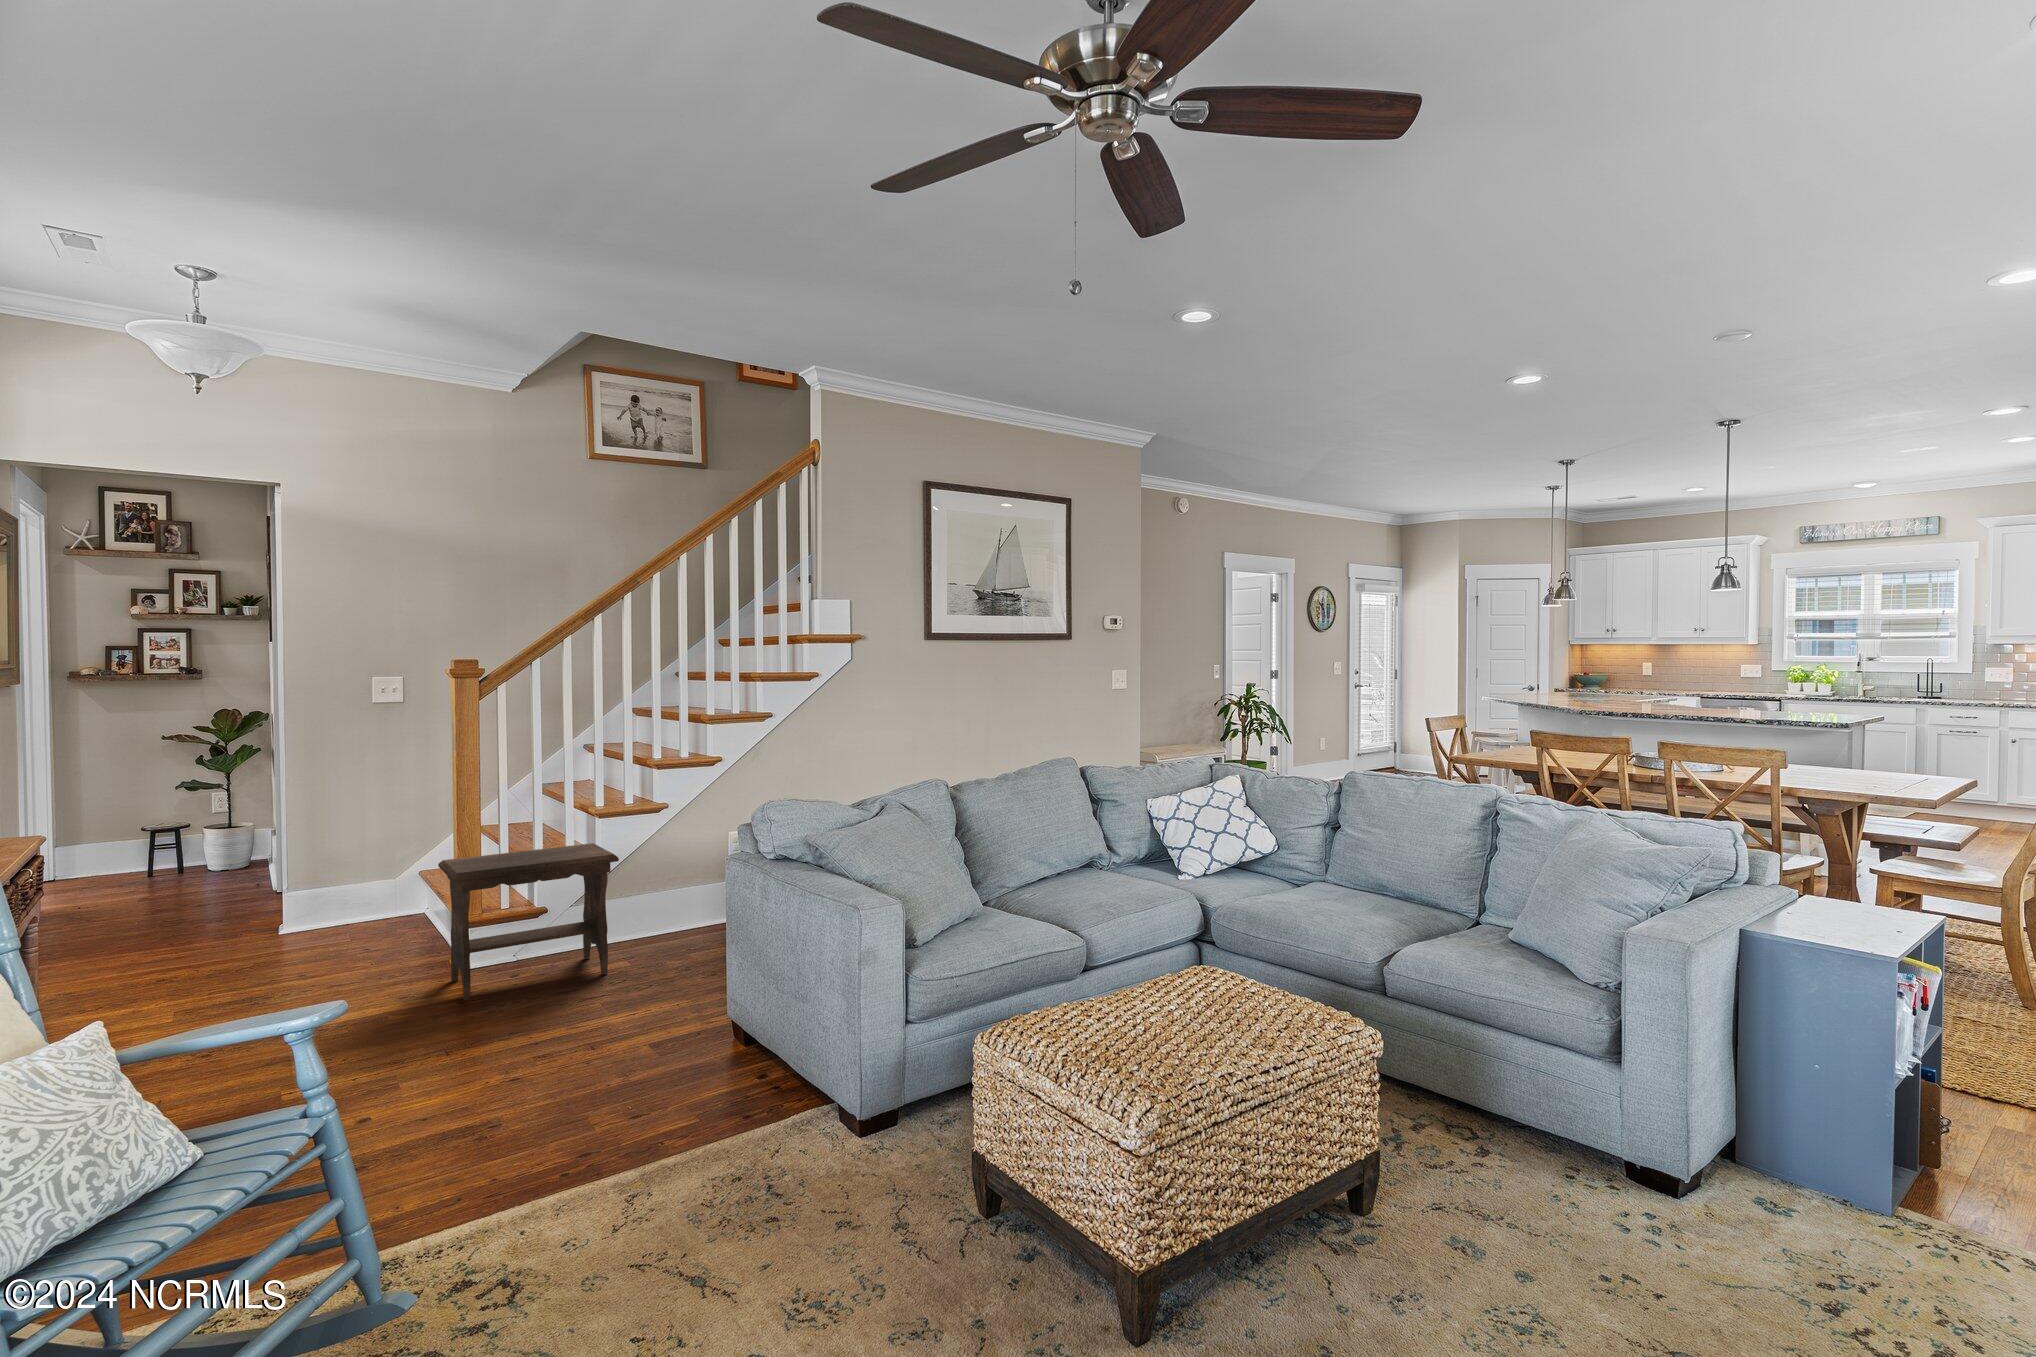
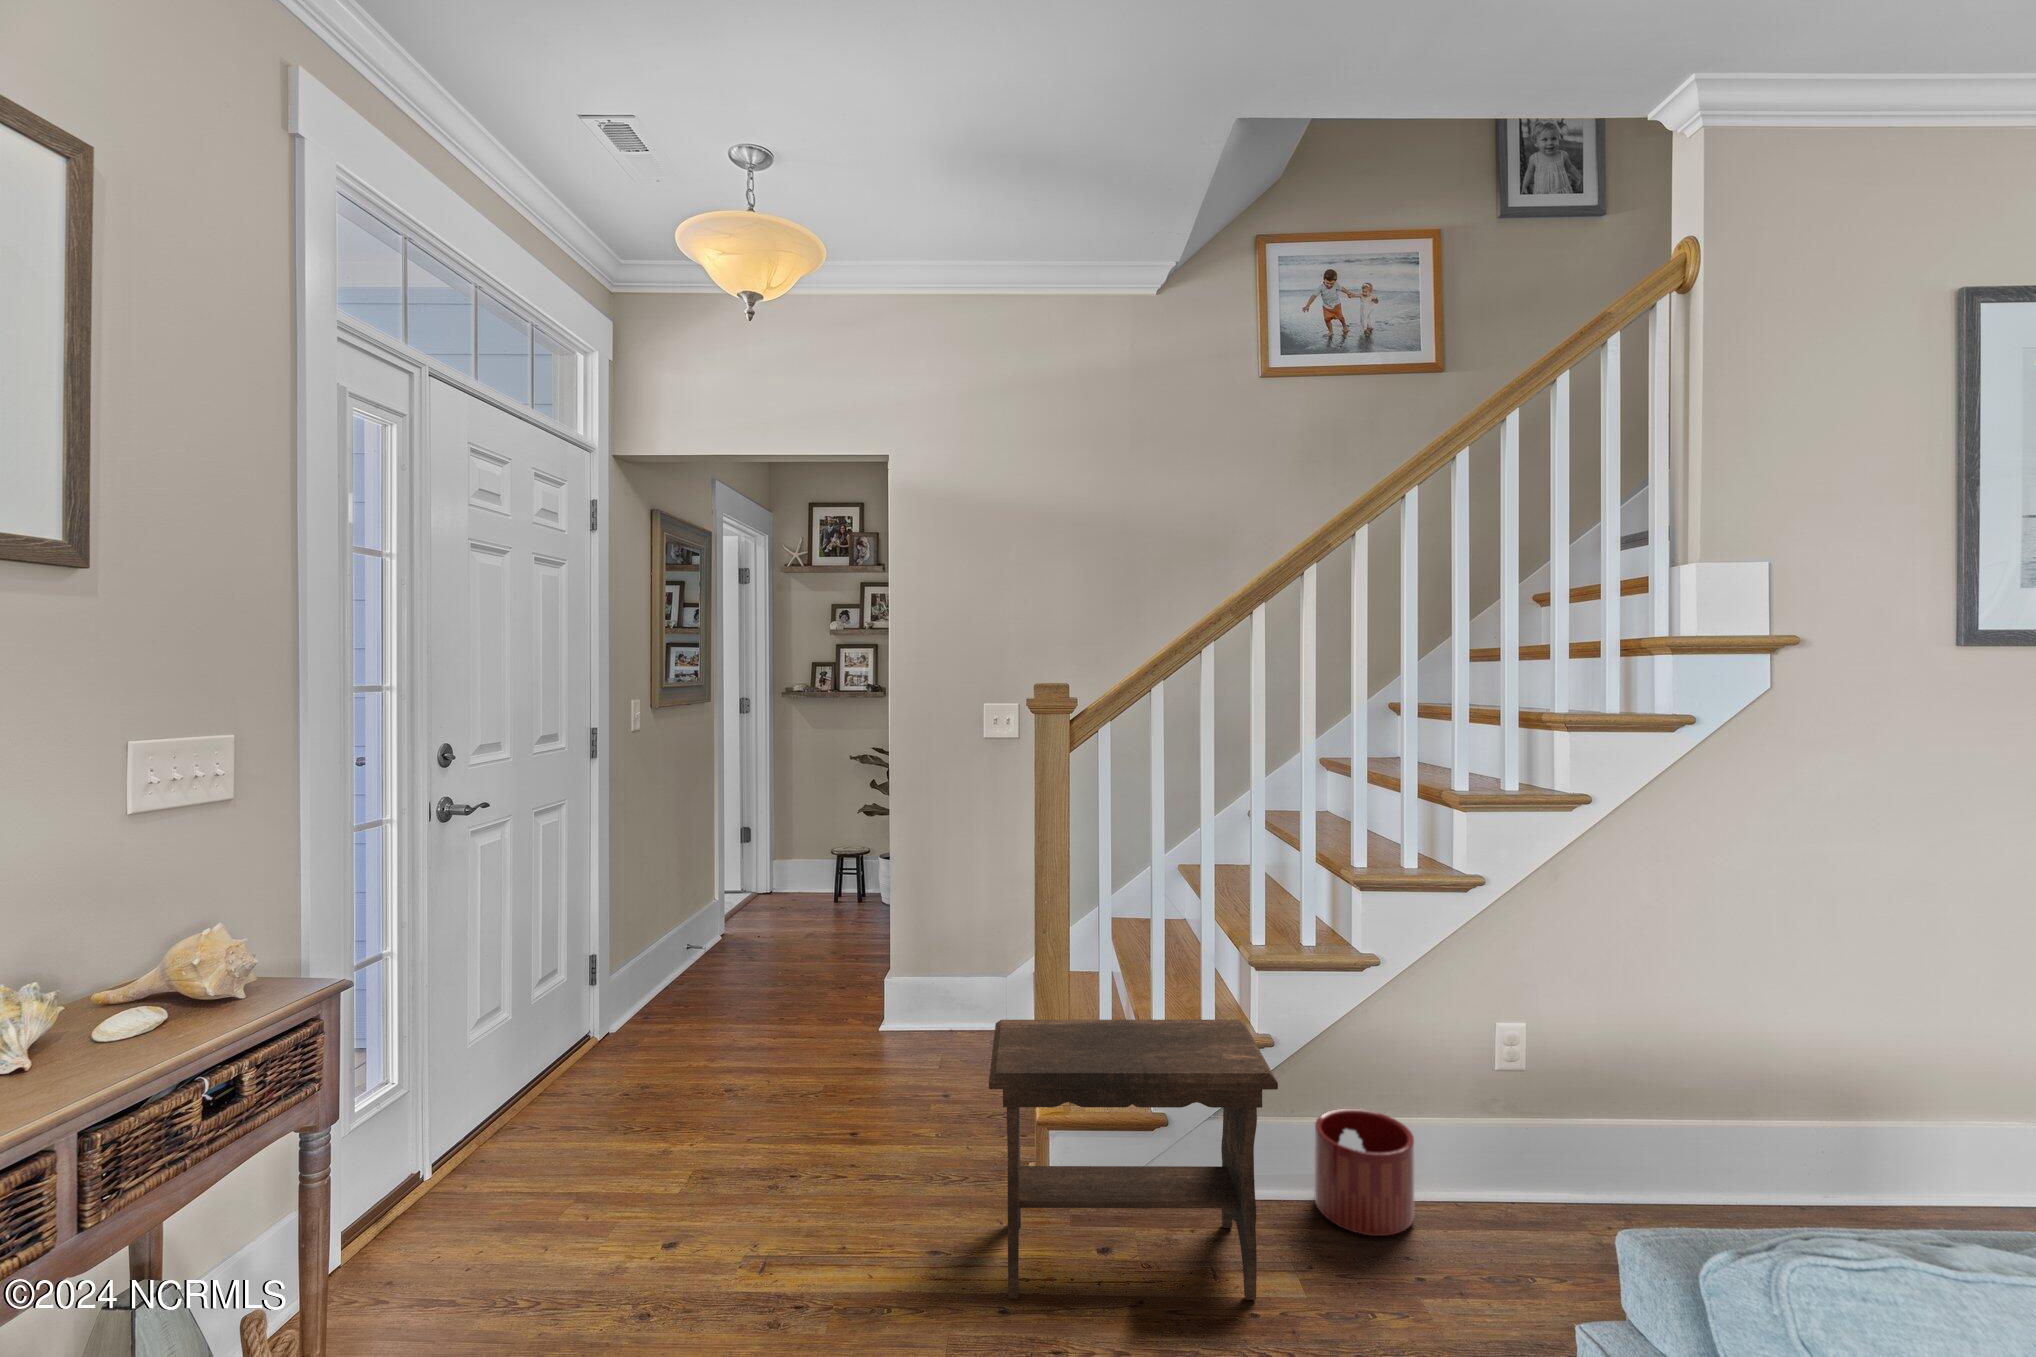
planter: none [635,891,689,947] -> present [1315,1109,1414,1236]

